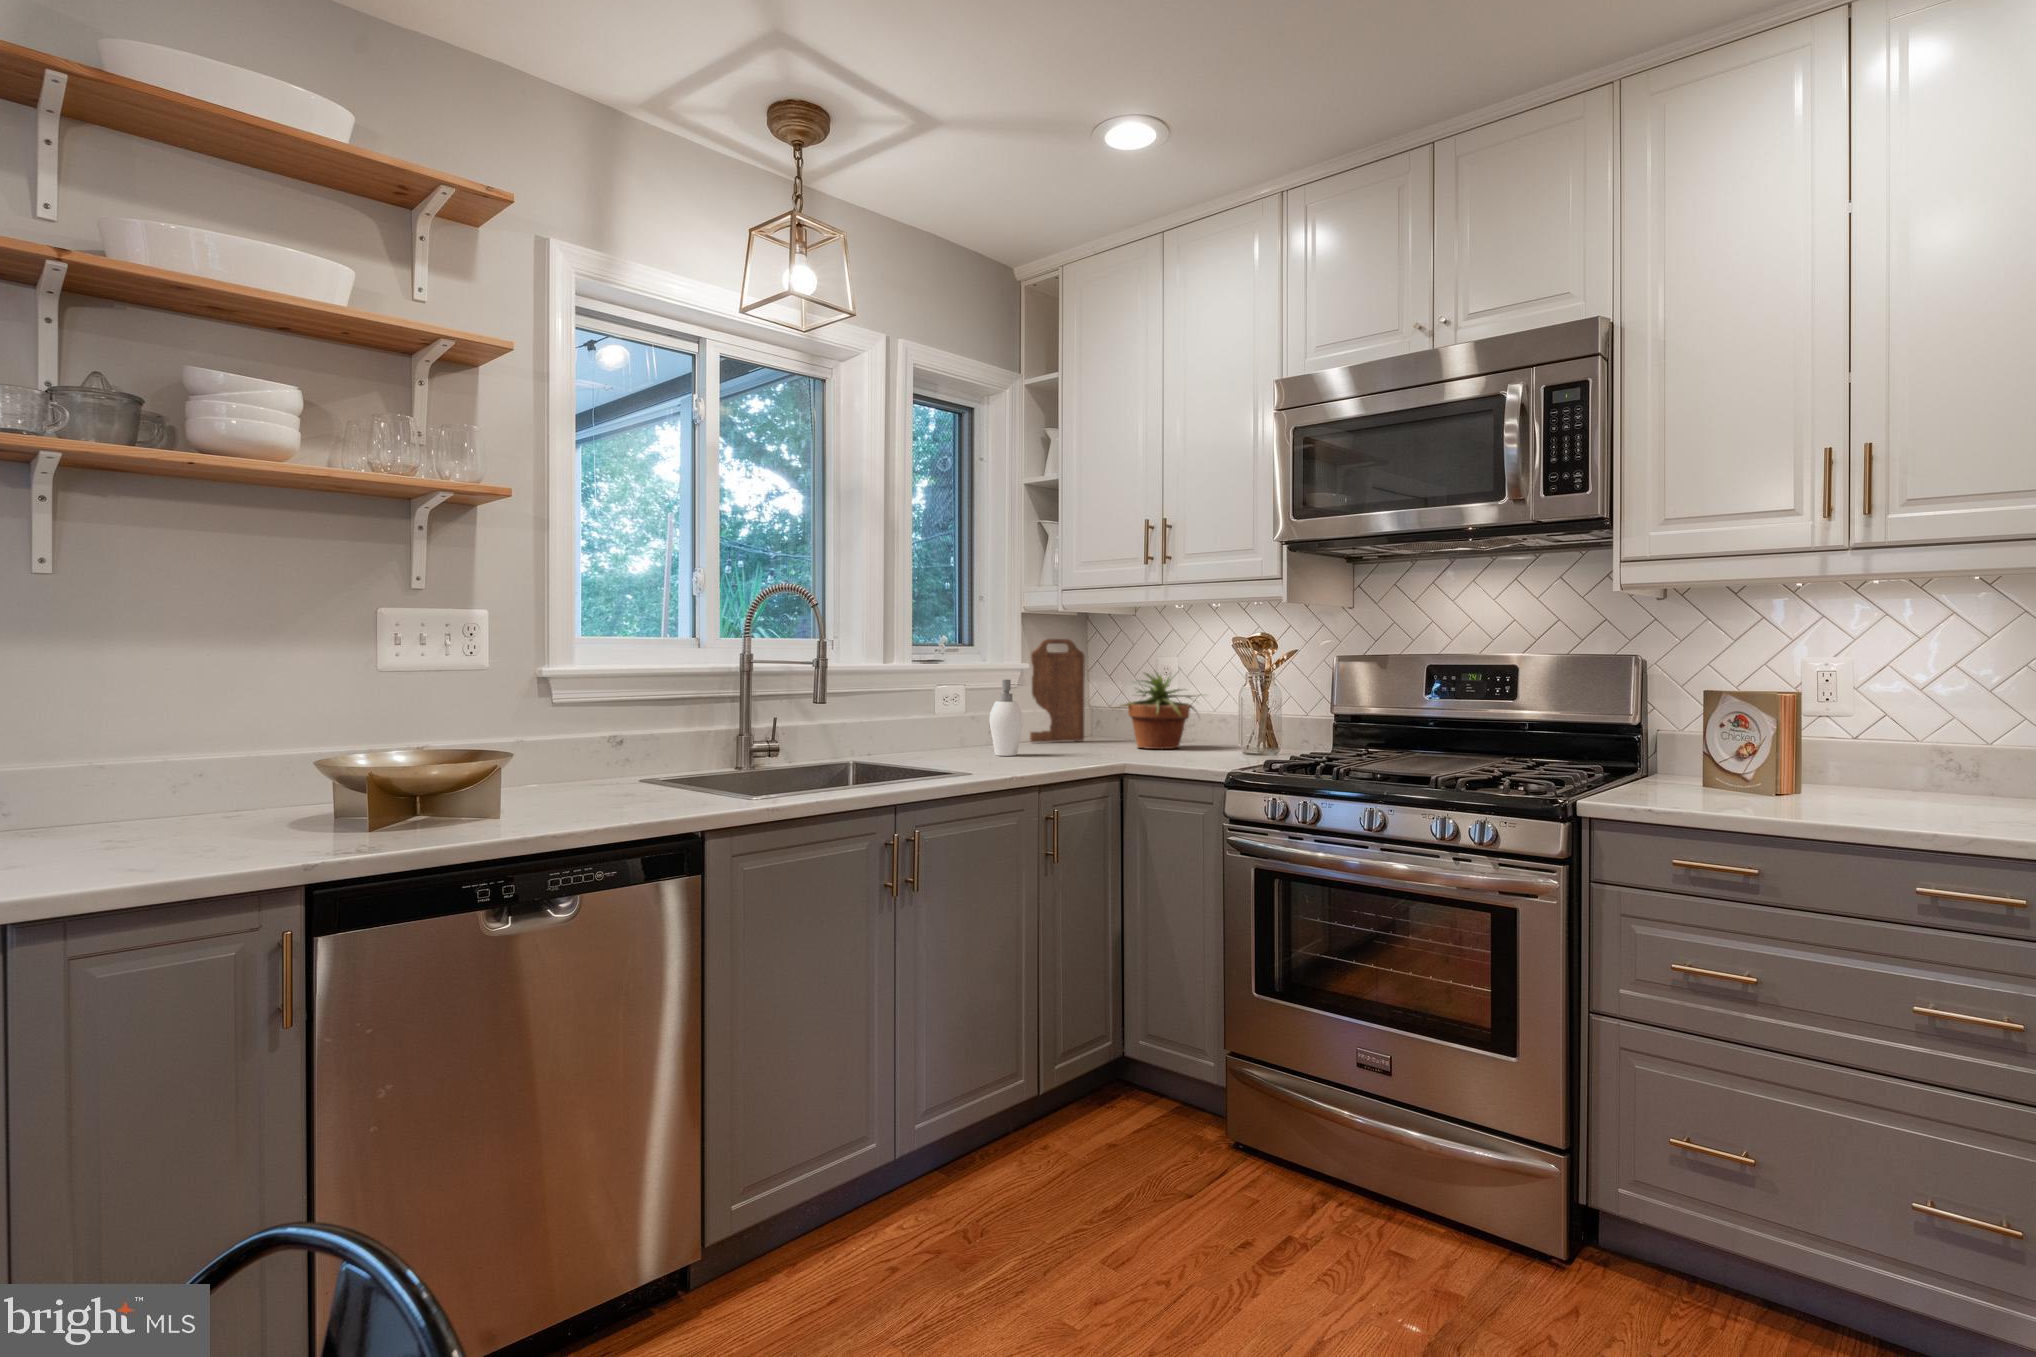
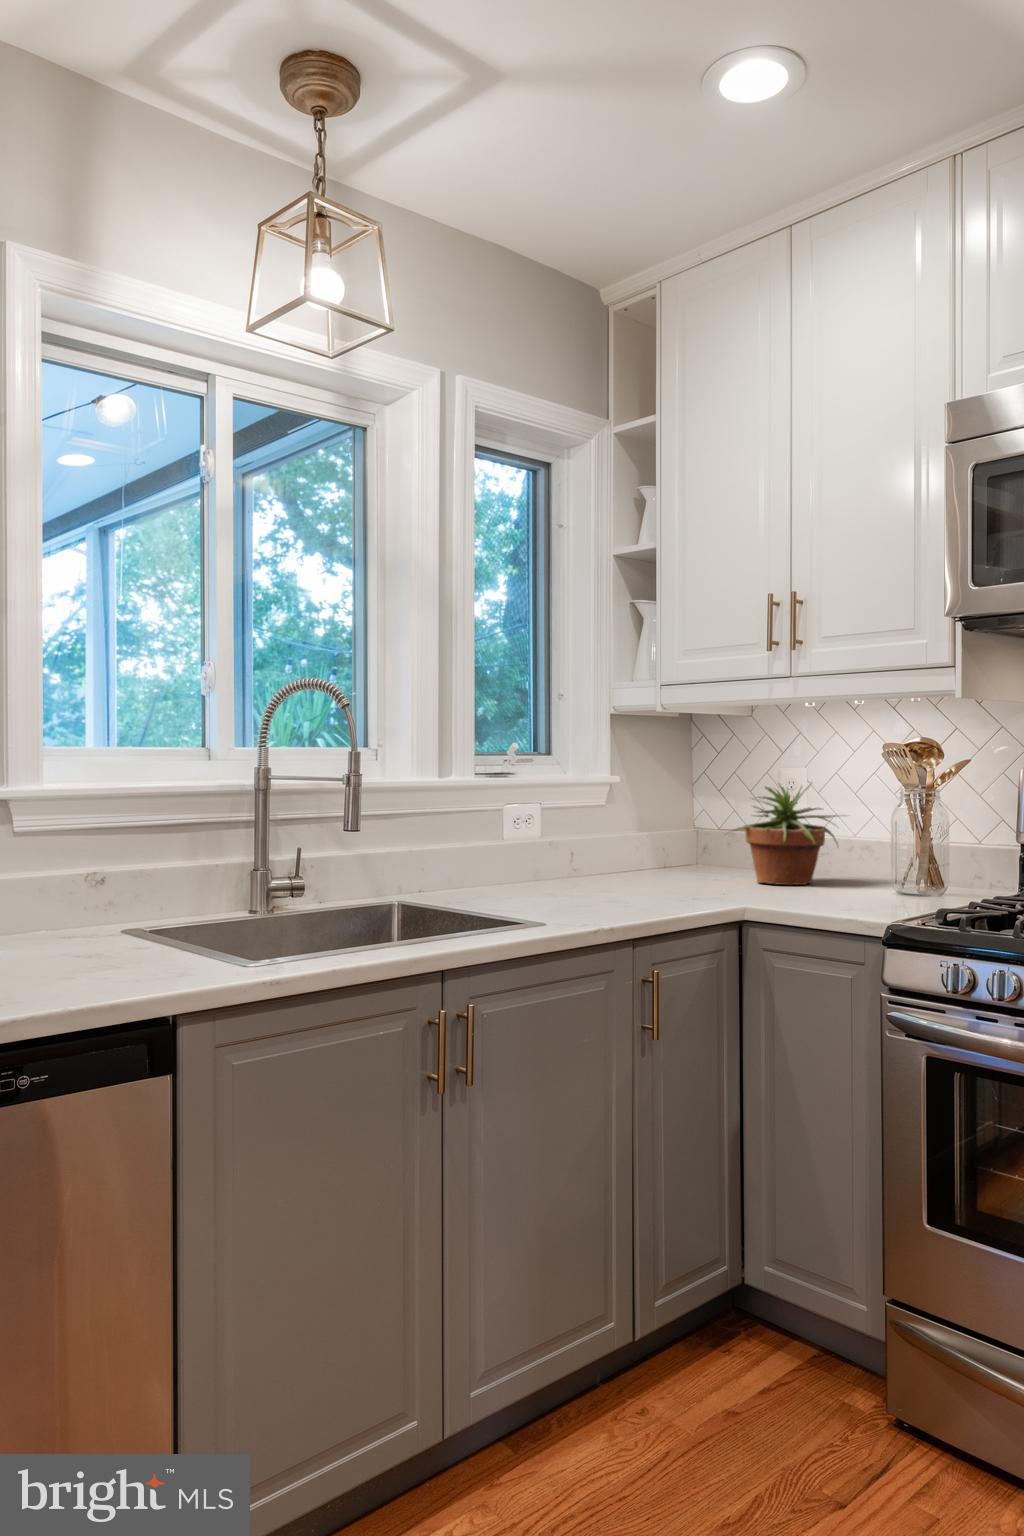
cutting board: present [1030,639,1085,742] -> none [620,744,688,873]
soap dispenser: present [990,680,1023,756] -> none [570,797,624,894]

